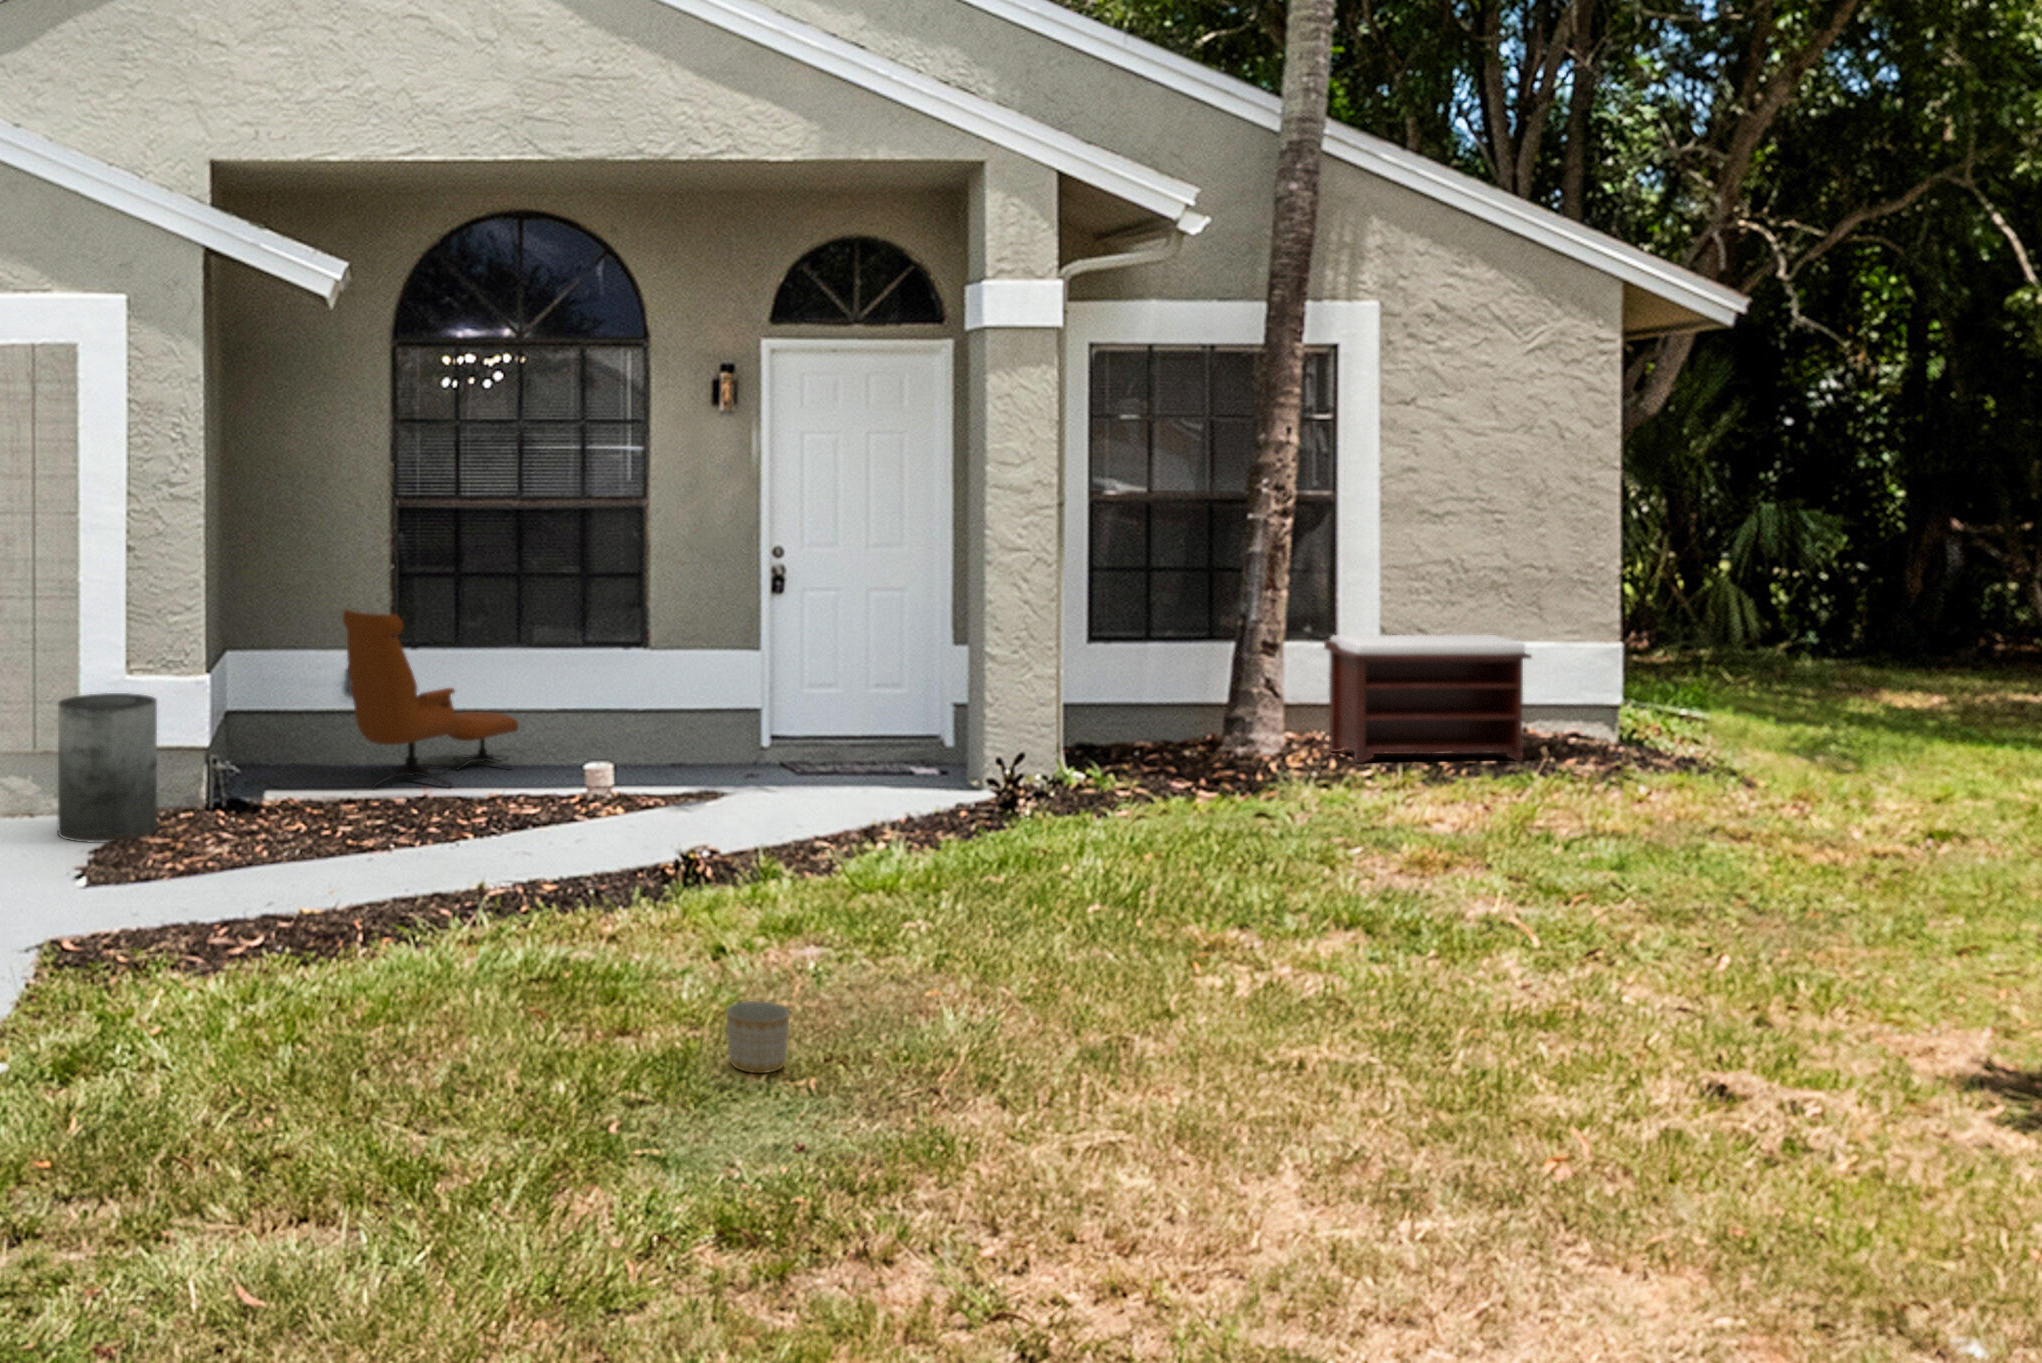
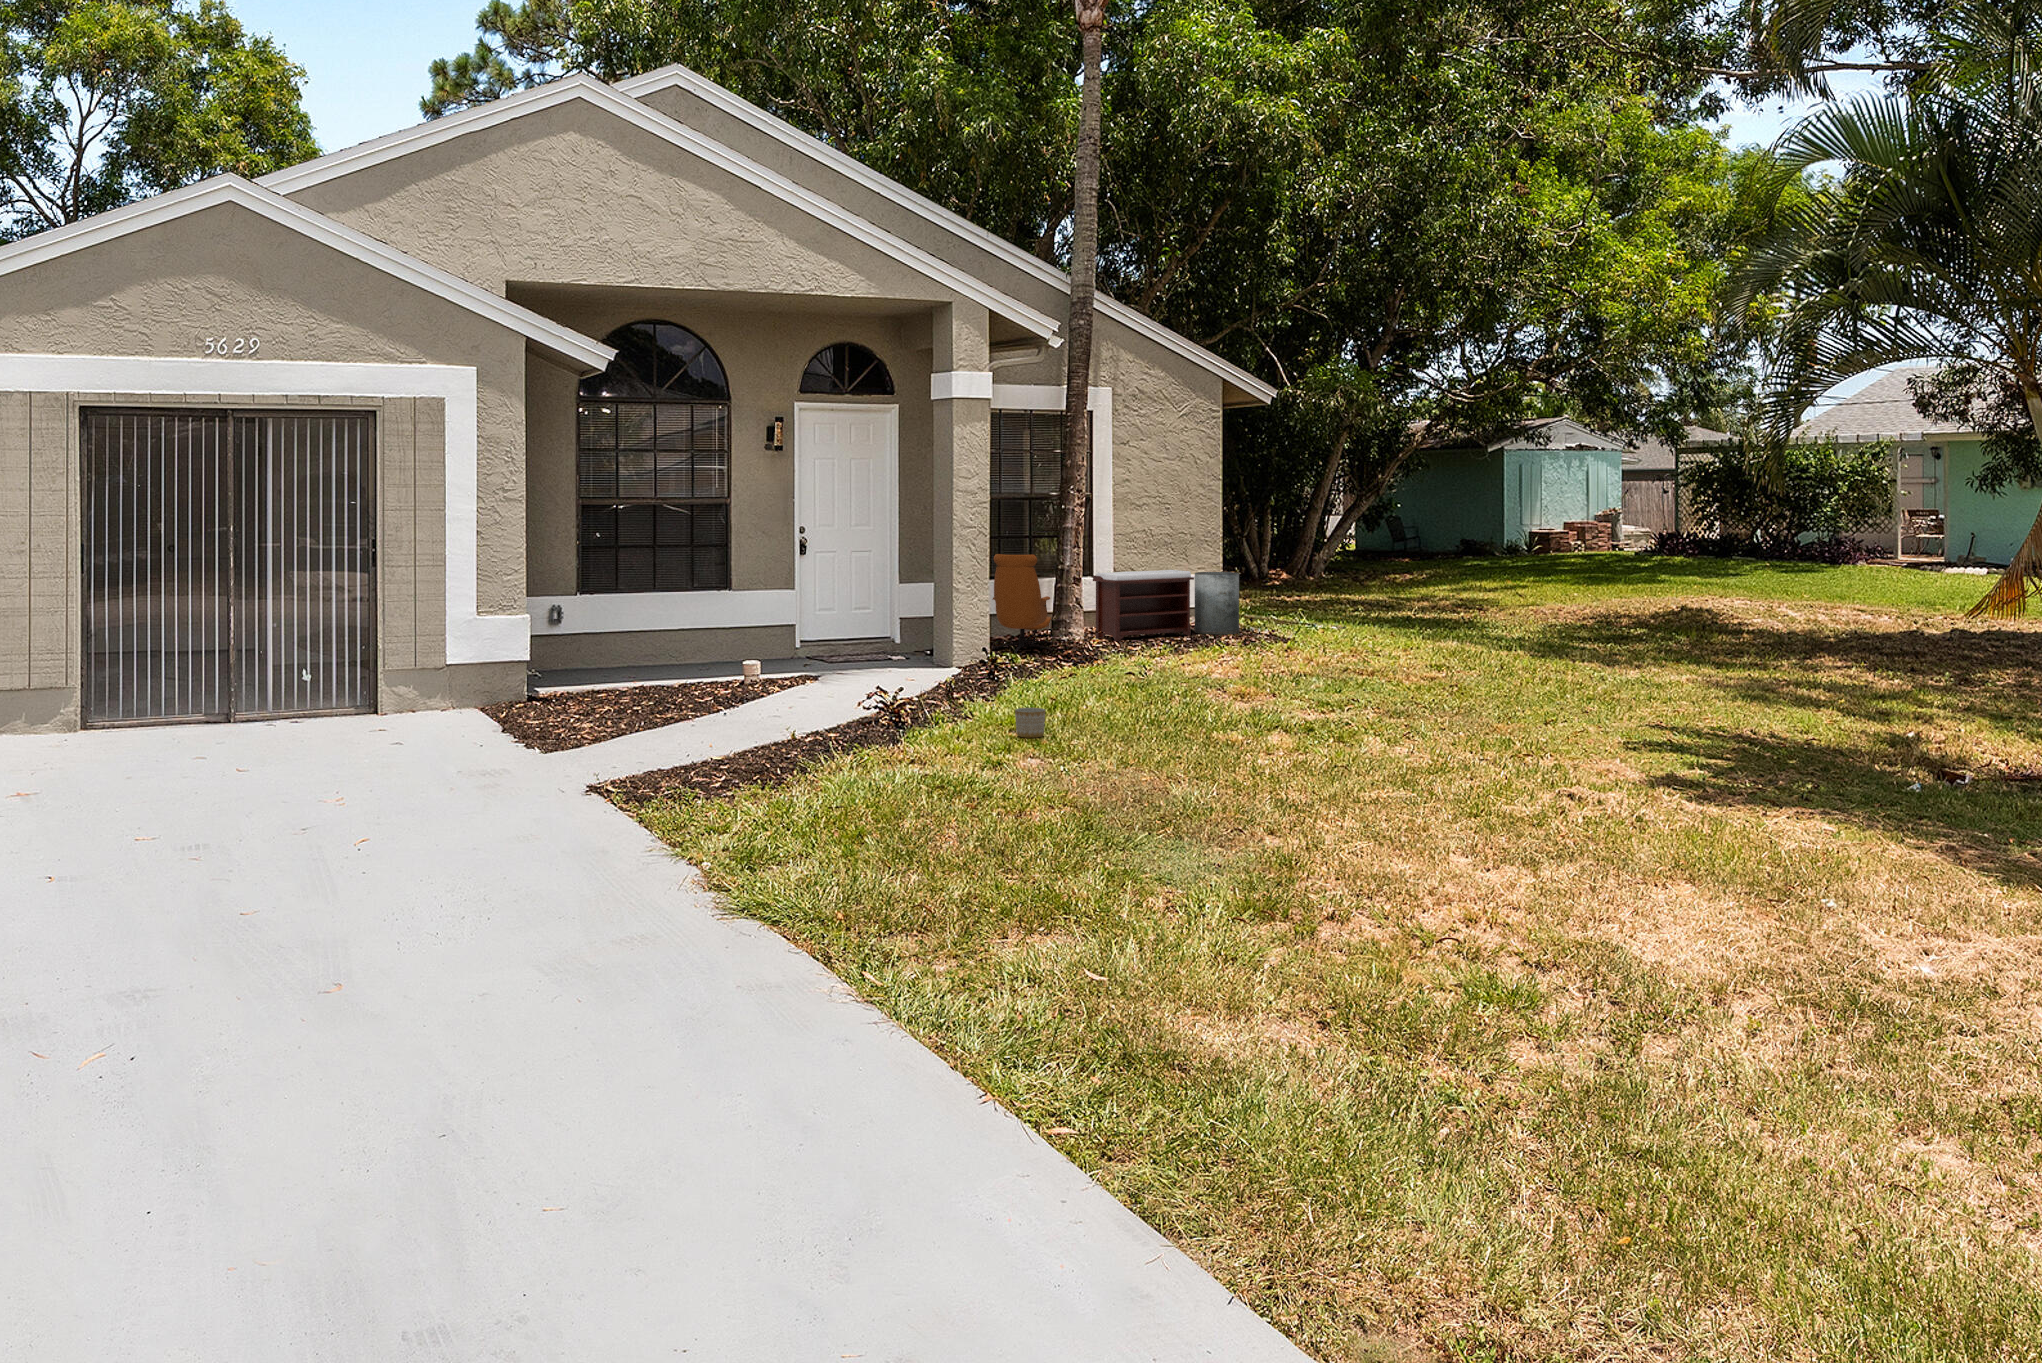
lounge chair: present [343,609,519,788] -> present [992,554,1056,653]
trash can: present [58,693,157,843] -> present [1195,572,1239,634]

